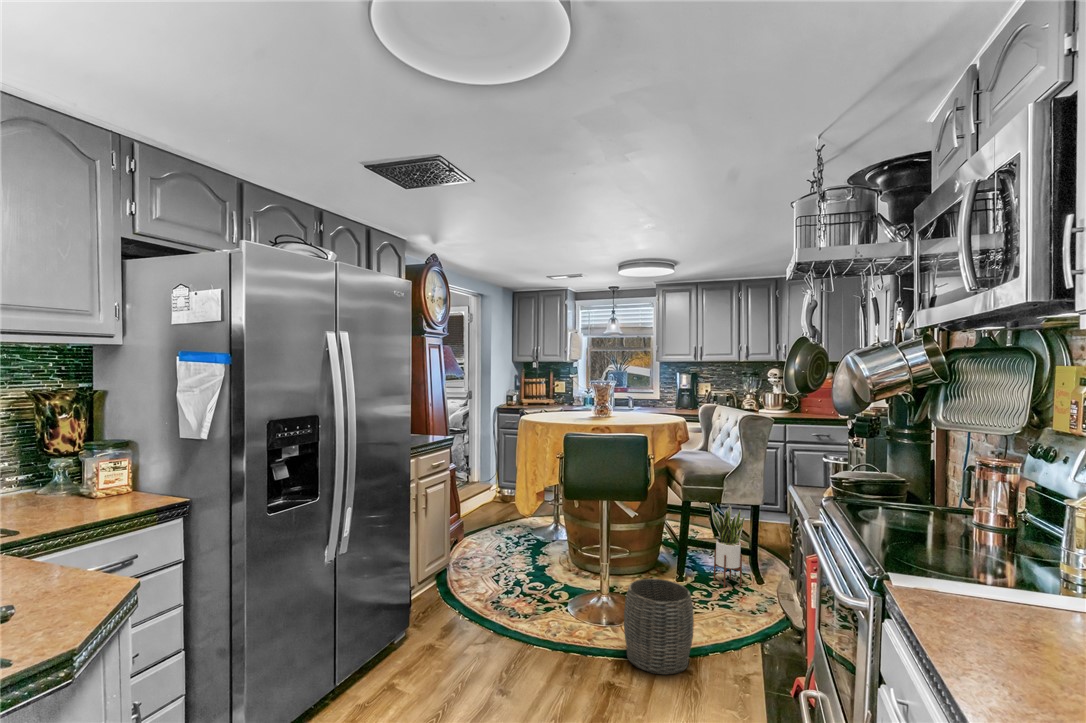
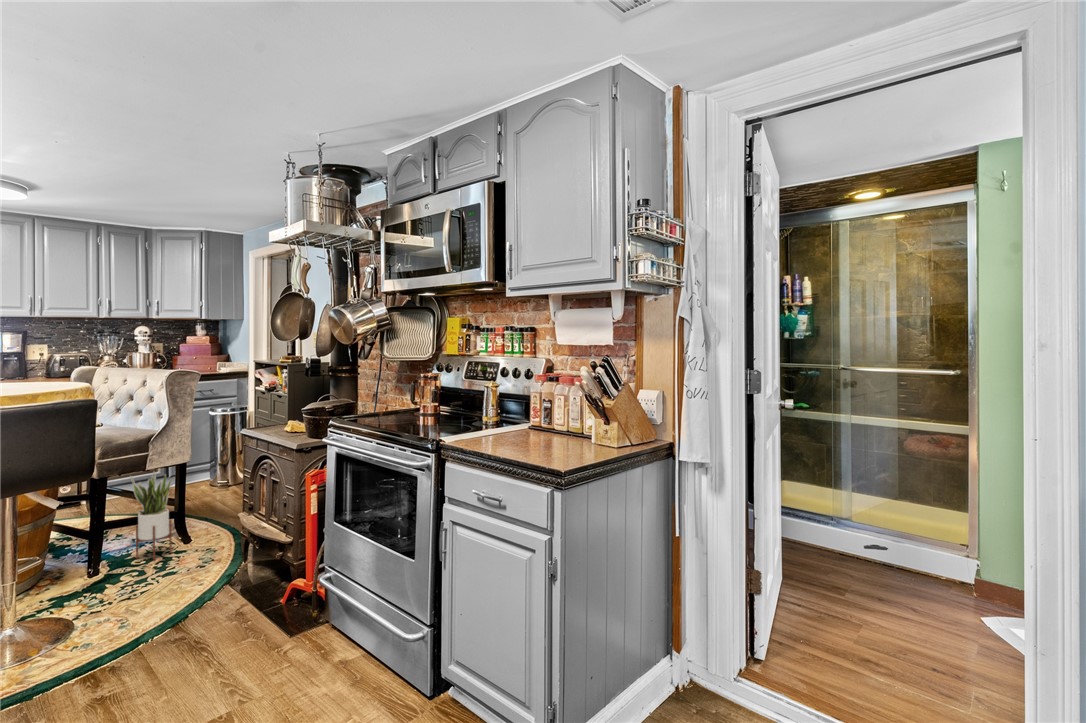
woven basket: present [624,579,694,674] -> none [83,559,179,667]

